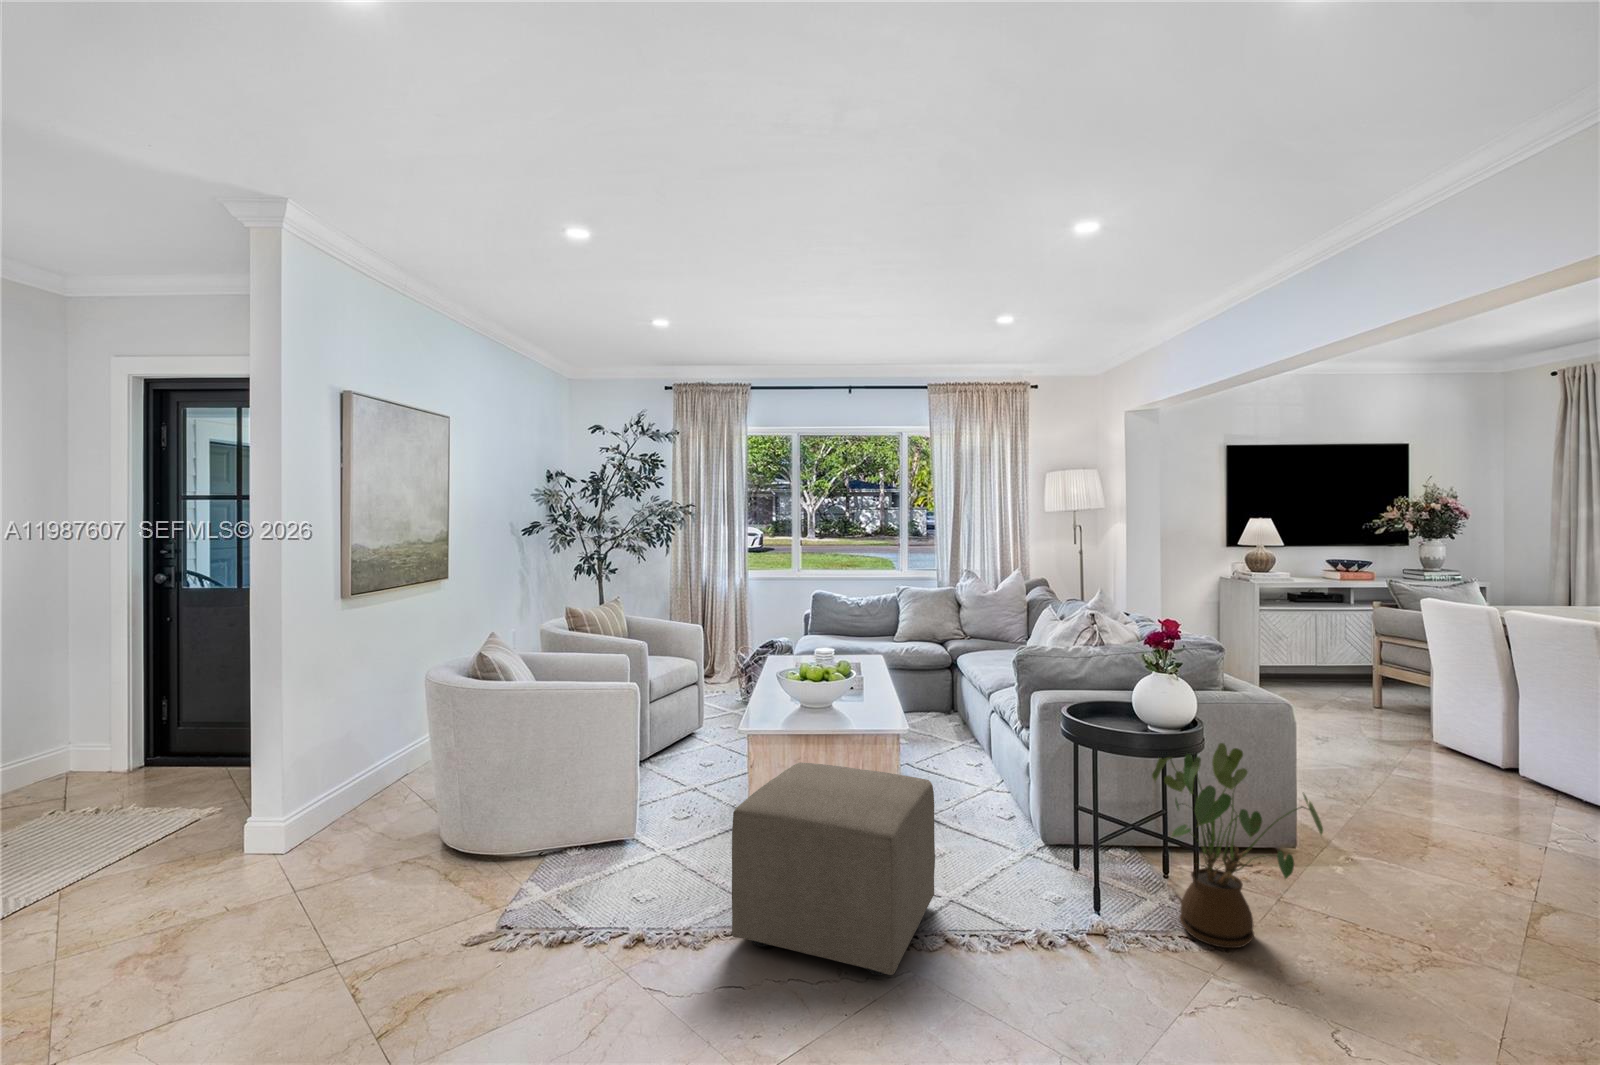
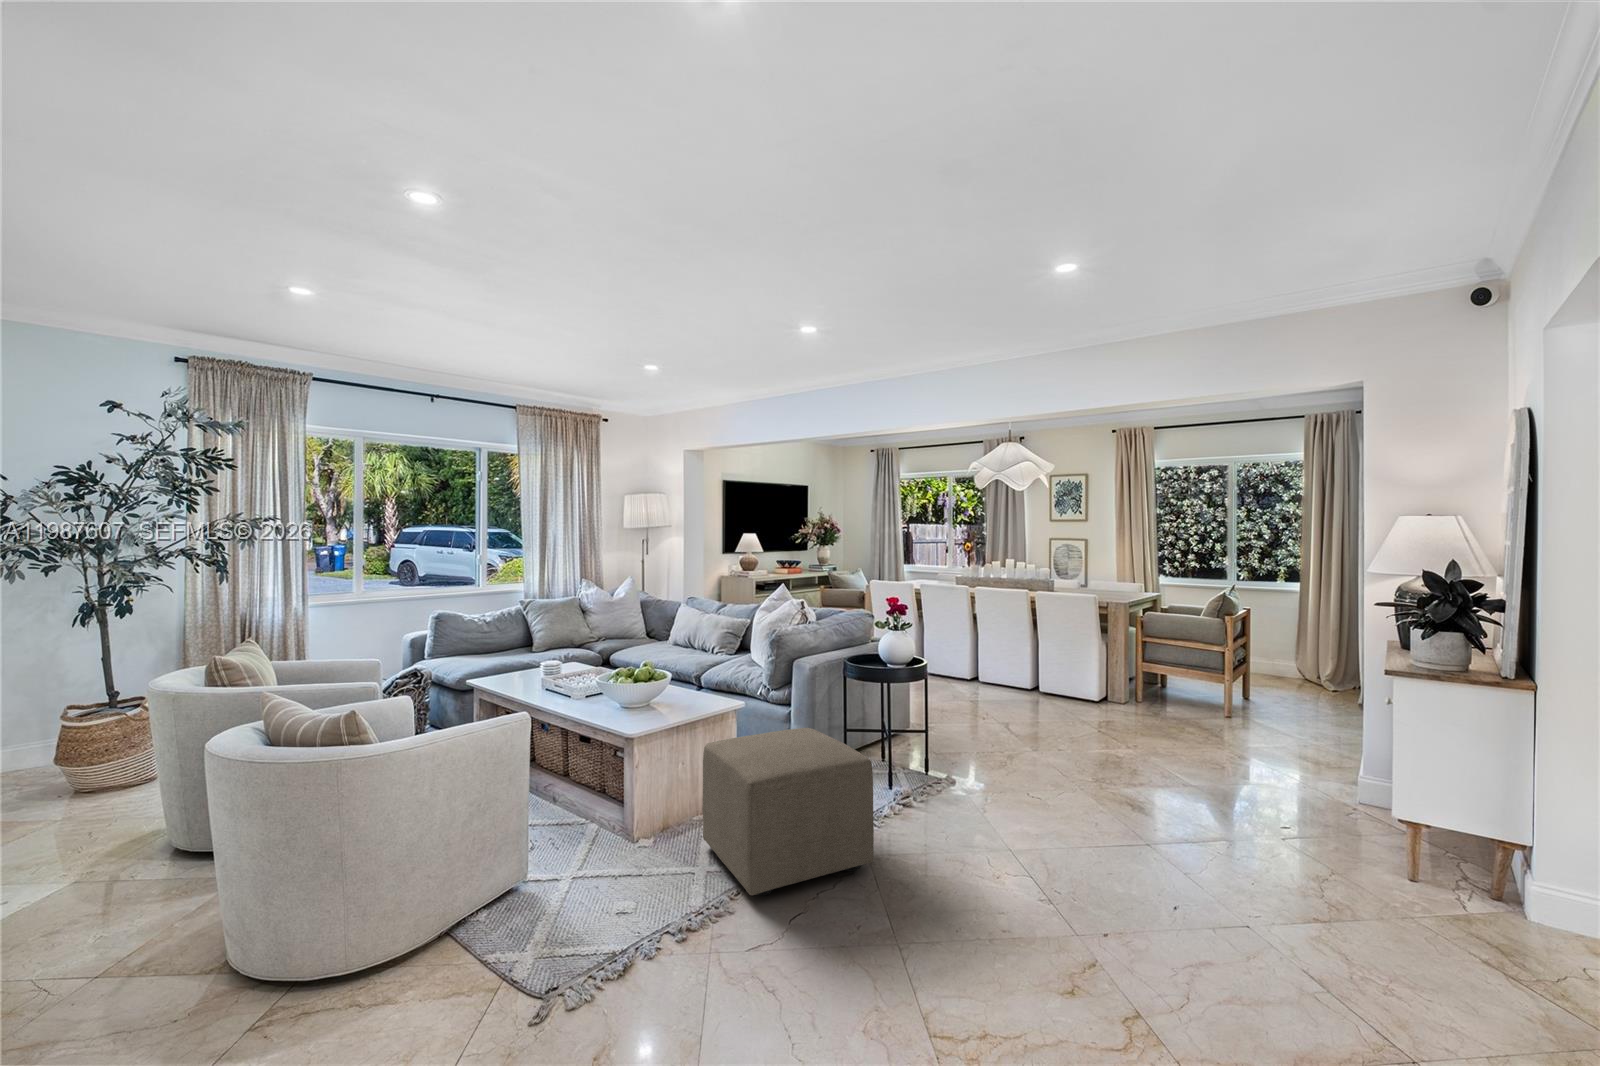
house plant: present [1152,743,1323,948] -> none [895,665,984,783]

